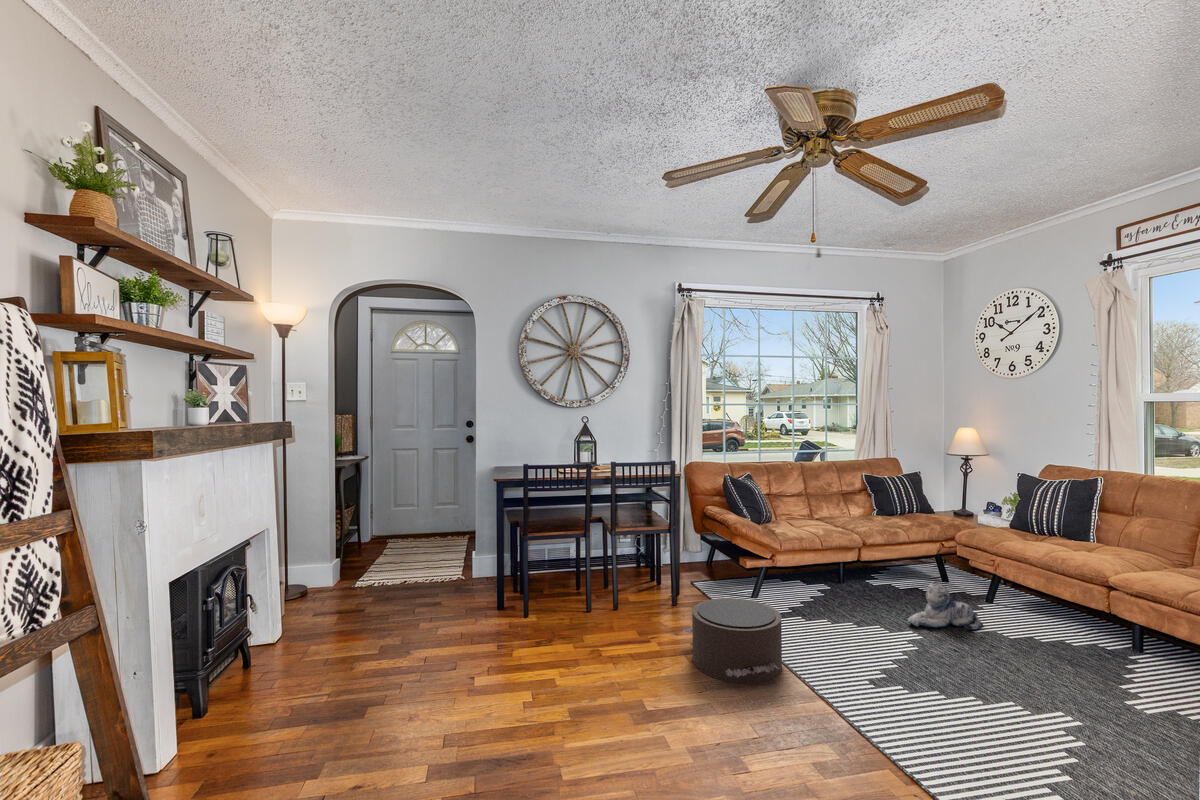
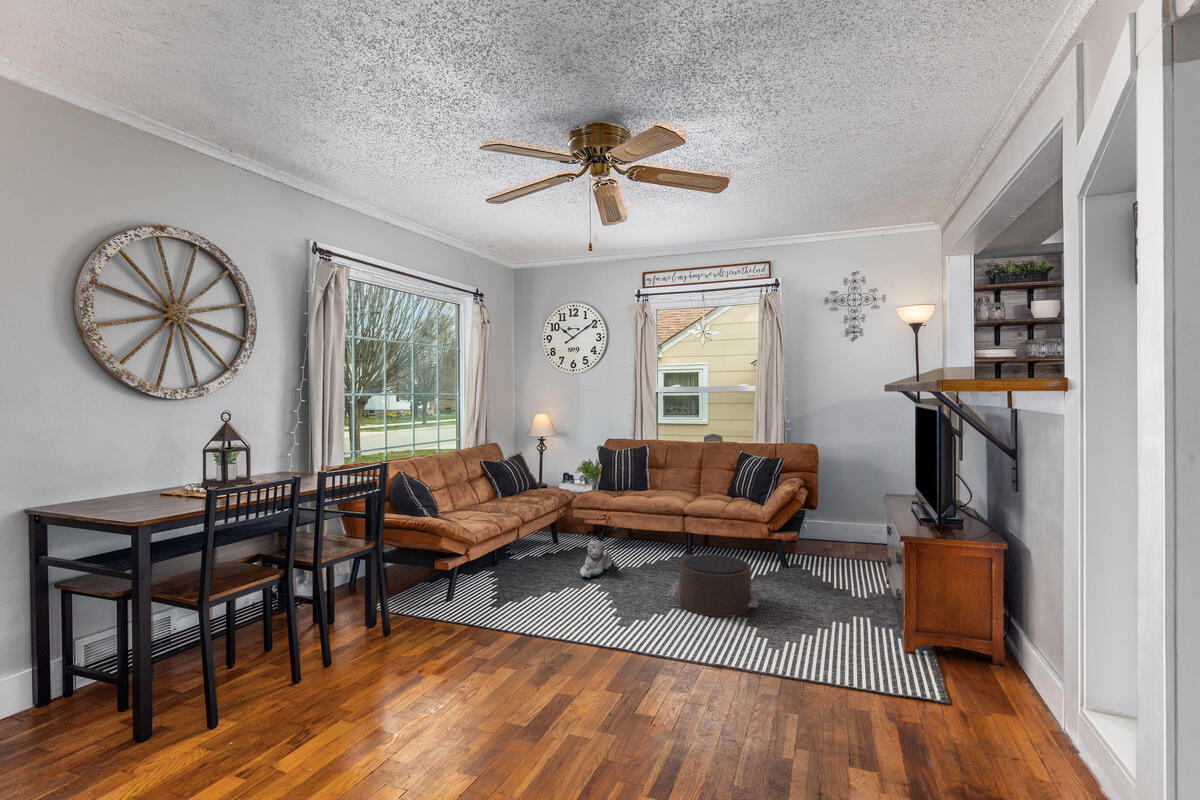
pouf: present [683,598,782,683] -> present [667,554,759,617]

